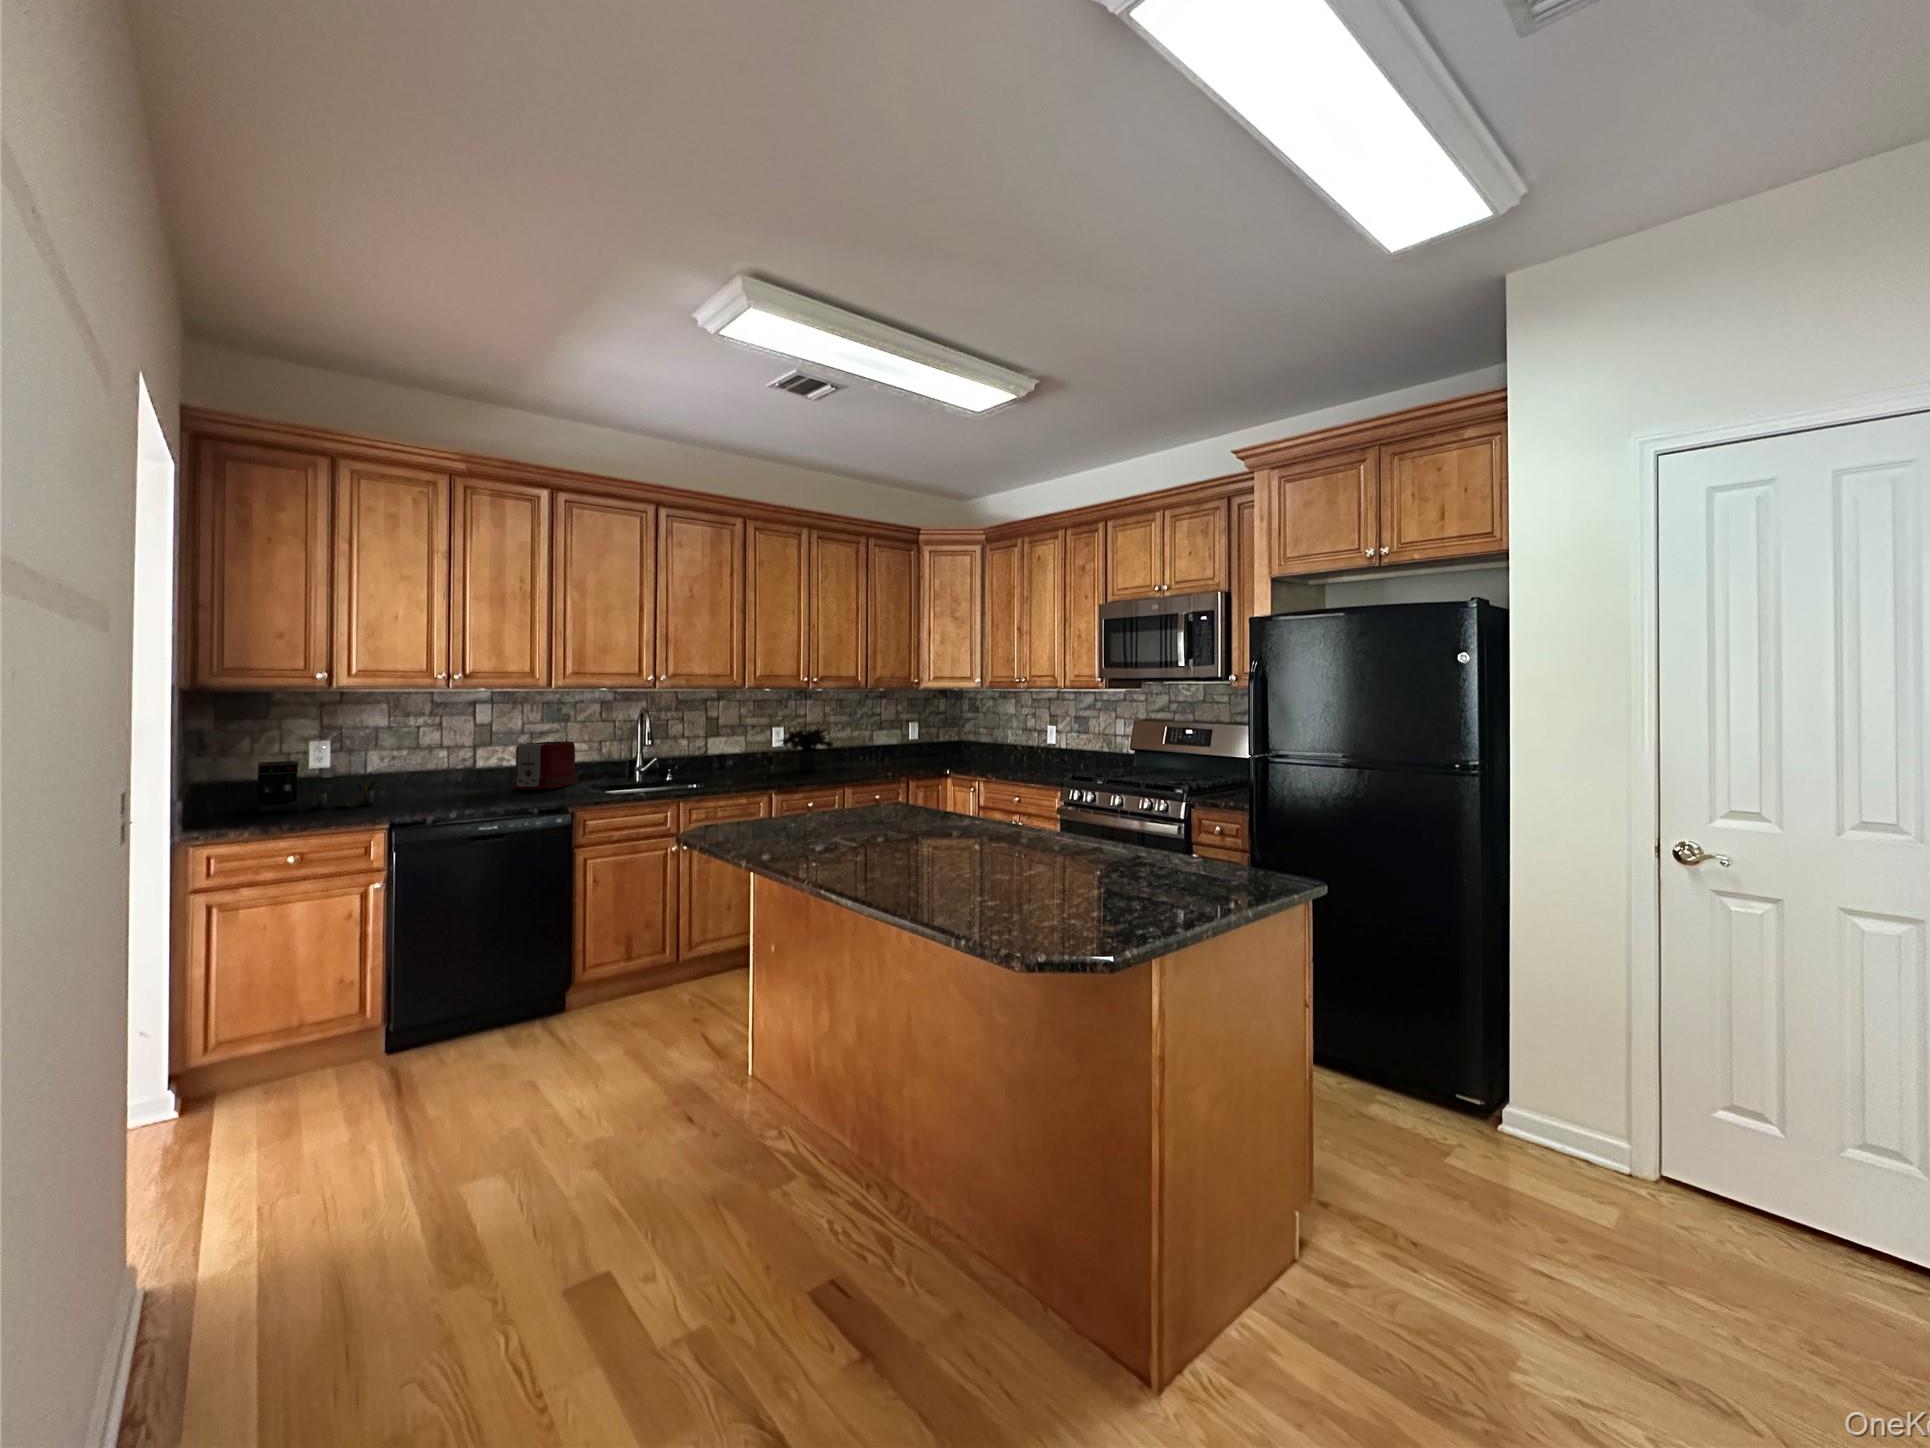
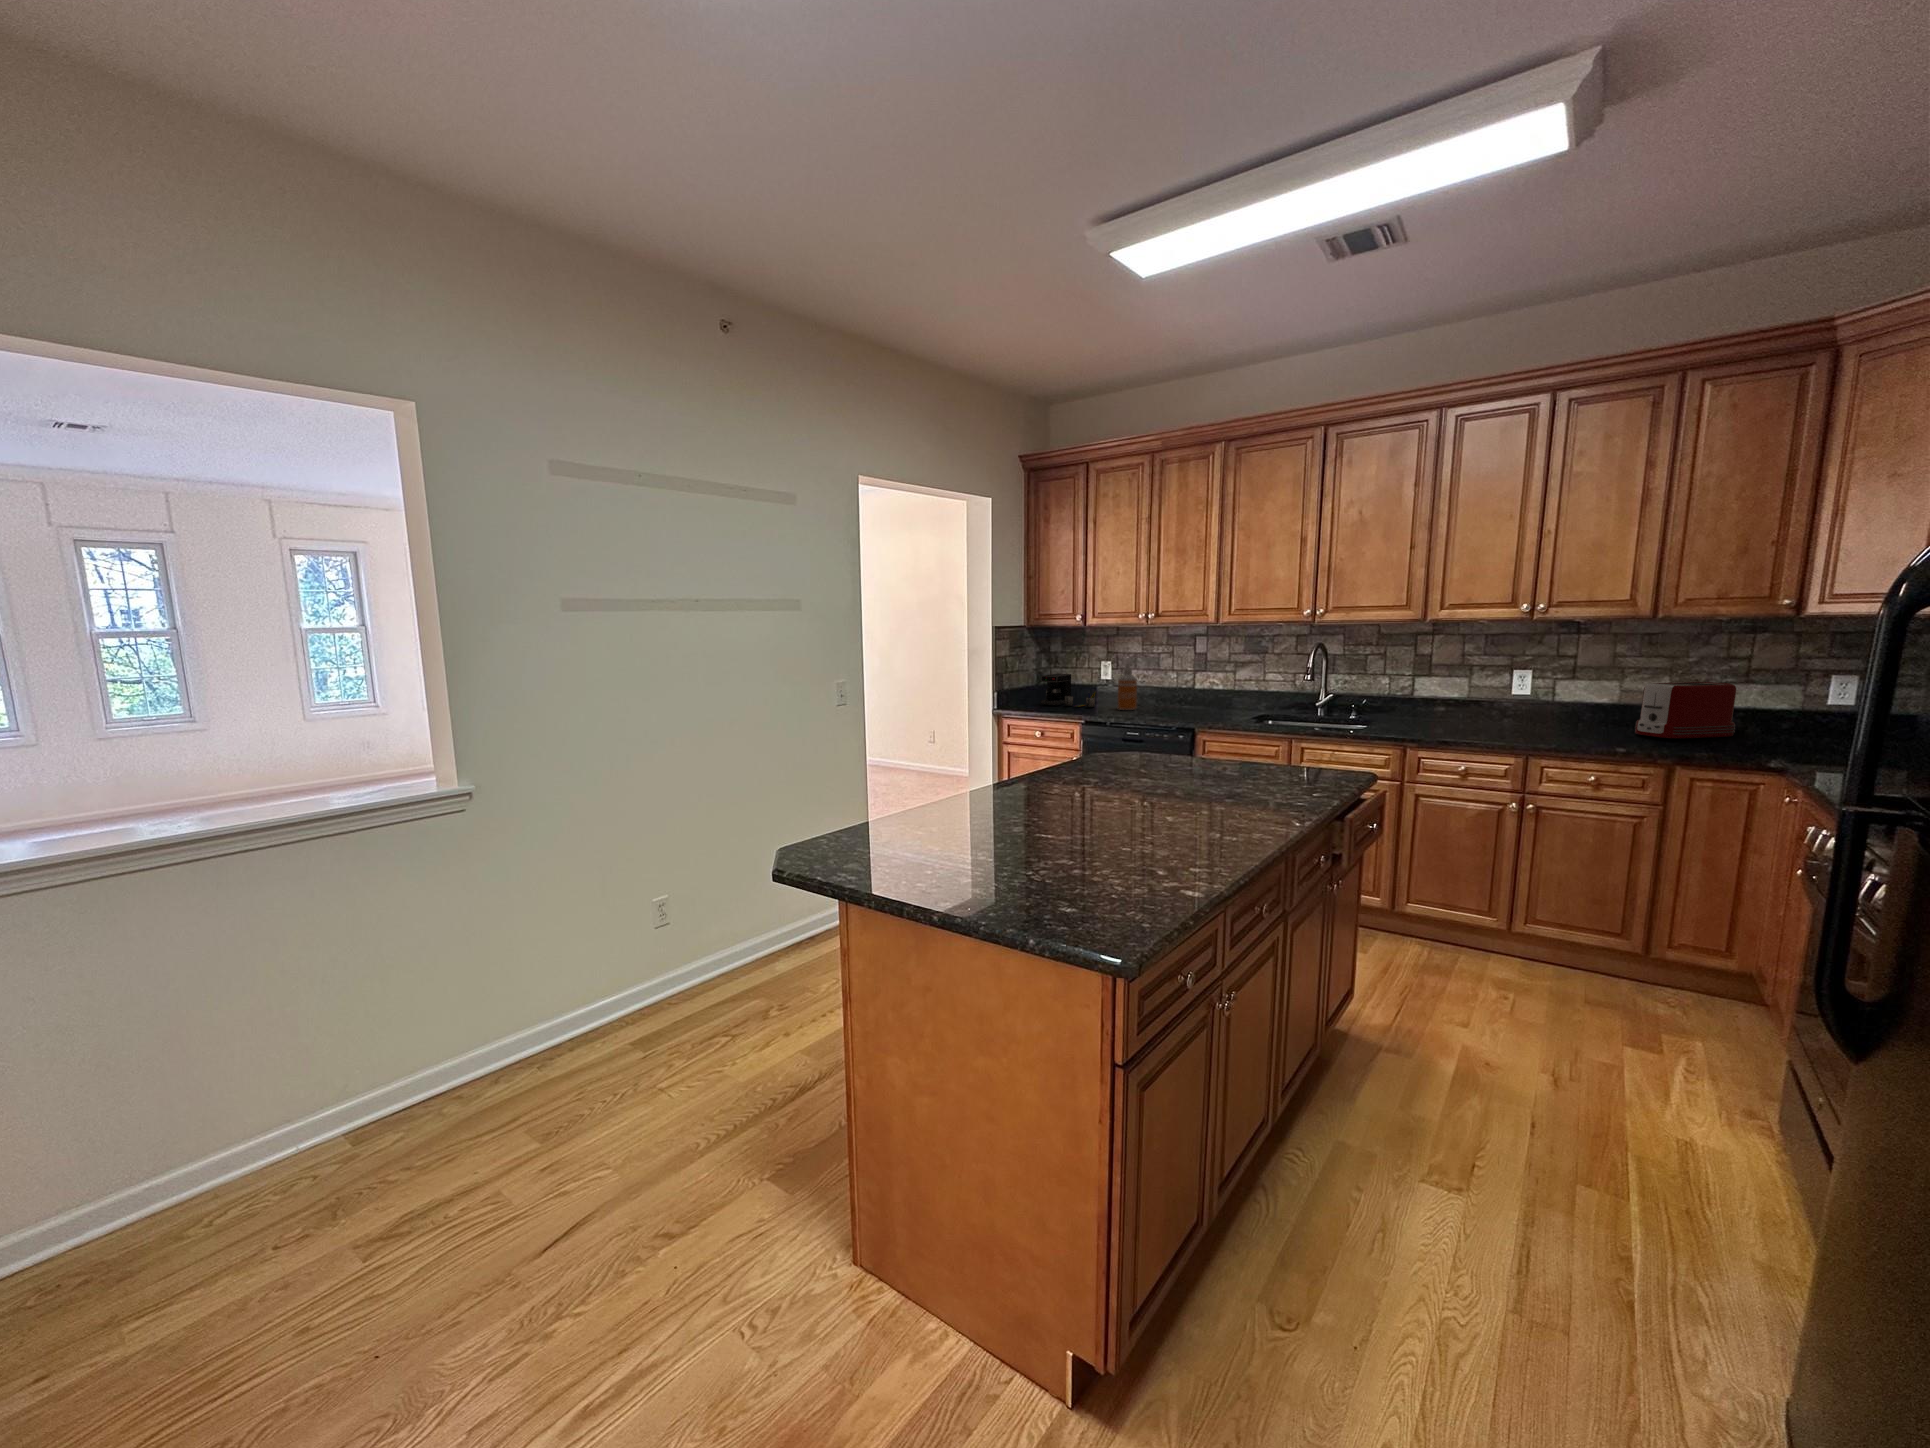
potted plant: present [779,729,833,771] -> none [1463,675,1555,730]
soap dispenser: none [420,738,451,801] -> present [1118,664,1137,710]
toaster: present [512,741,578,790] -> present [1635,682,1736,738]

